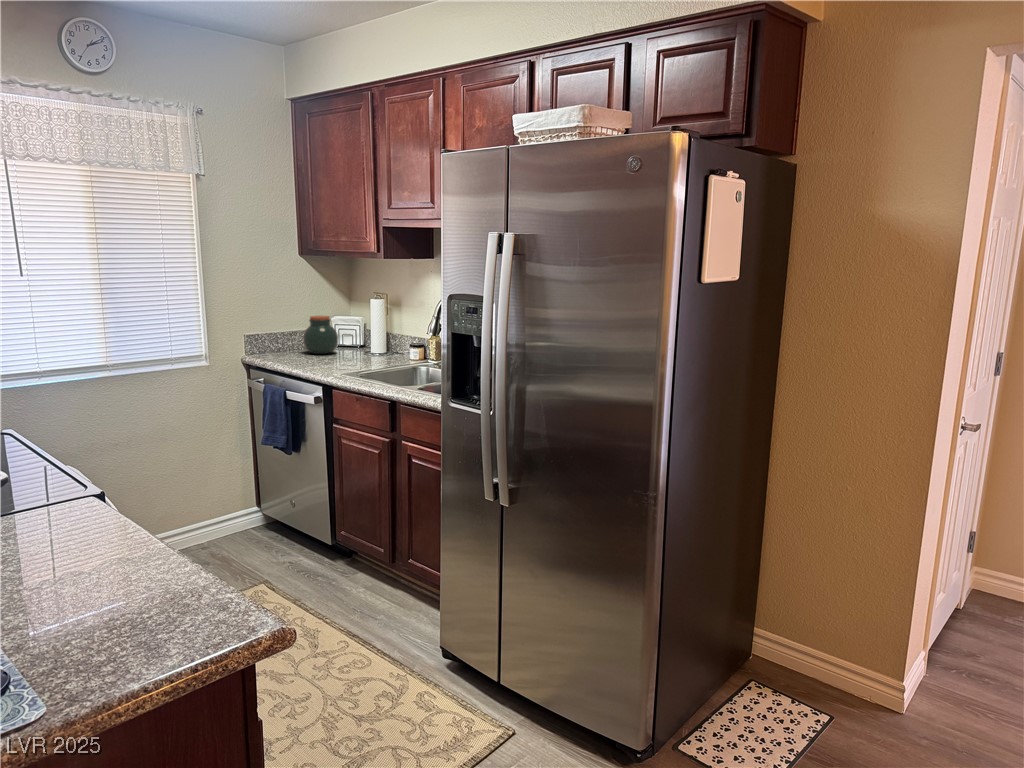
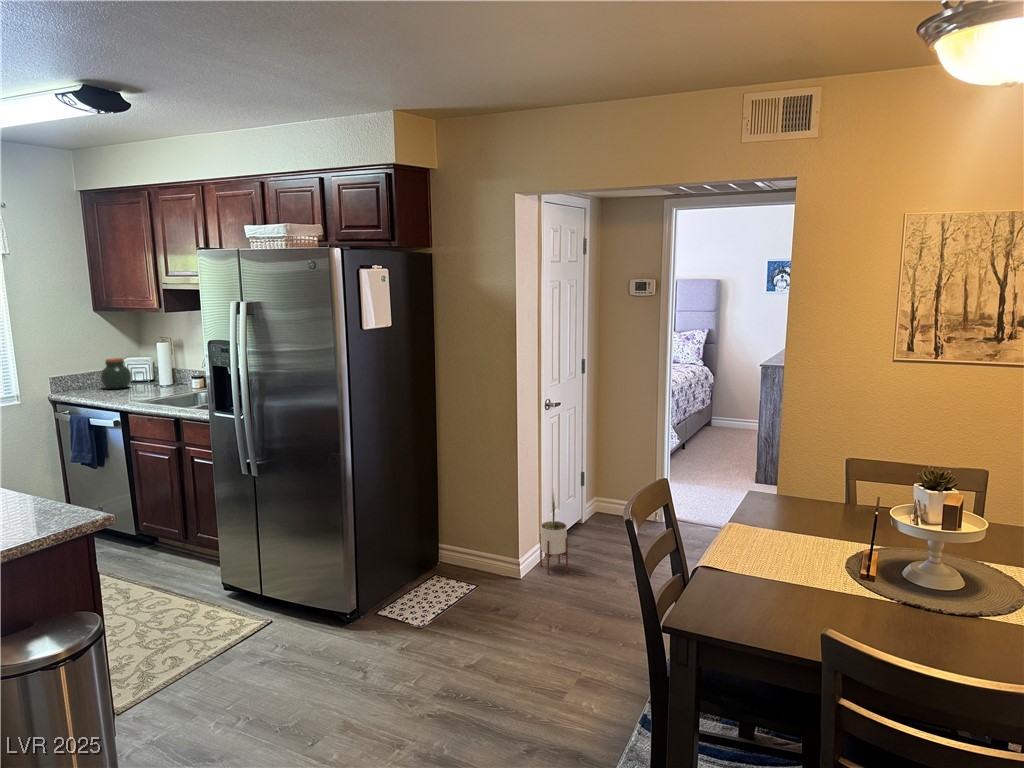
potted plant: none [931,567,997,716] -> present [540,494,568,575]

